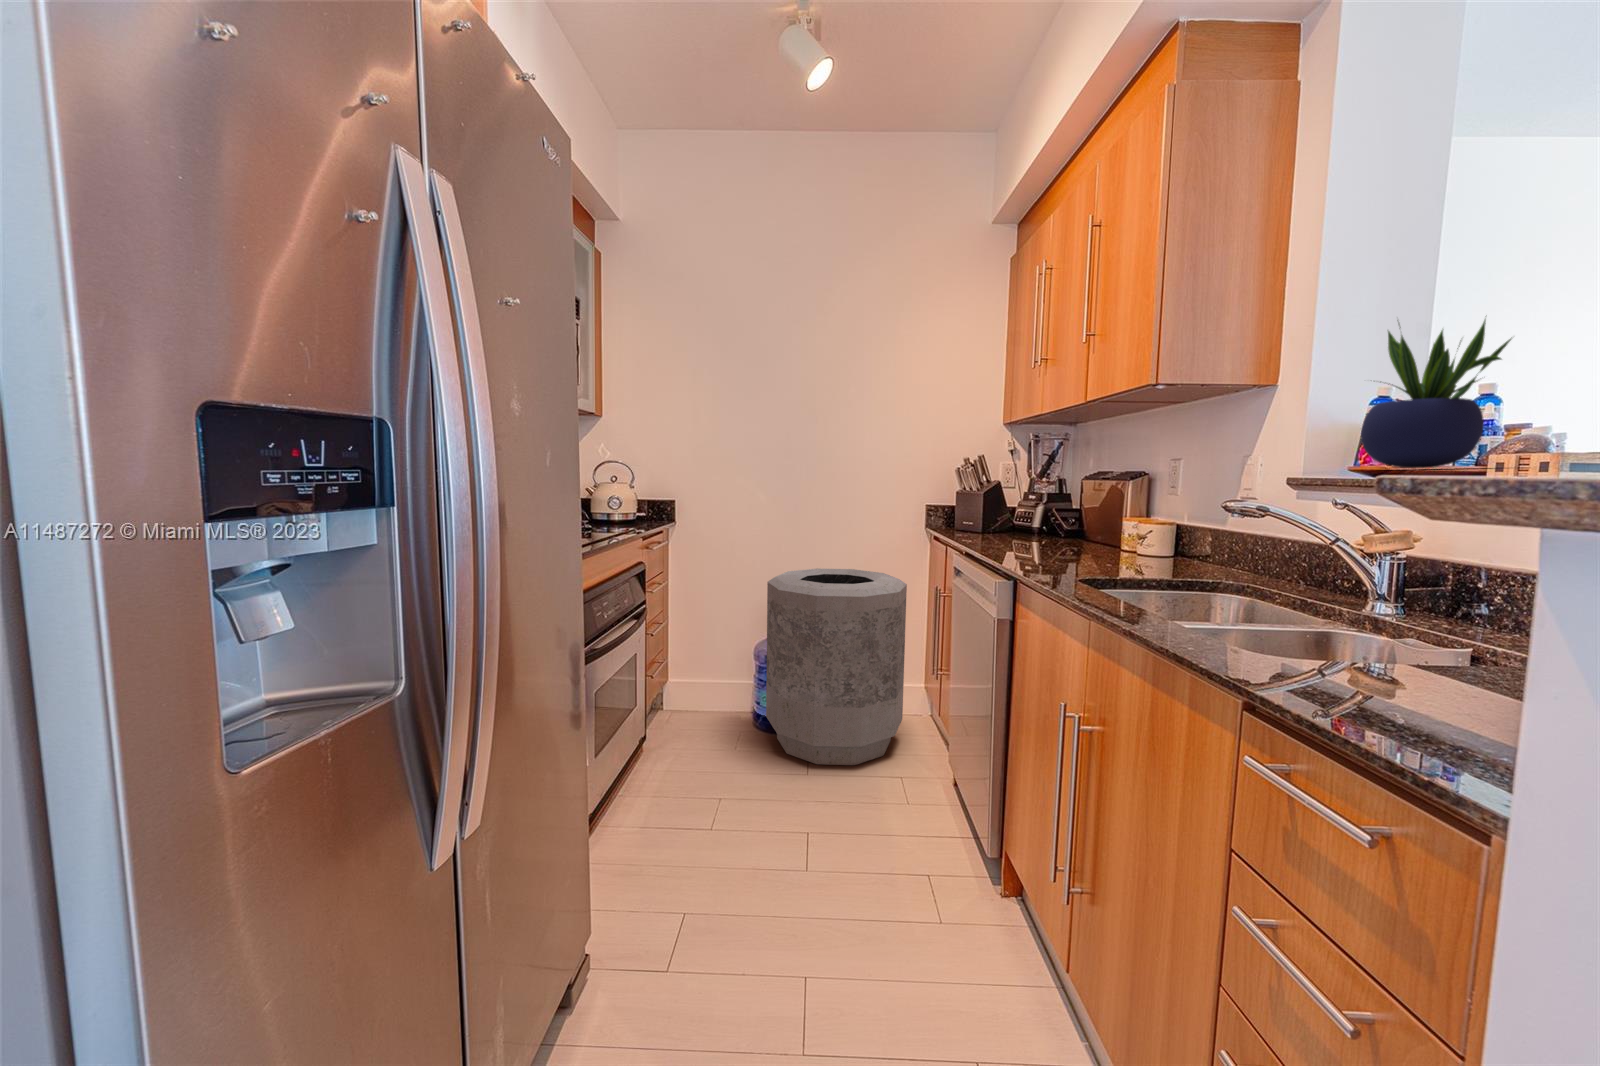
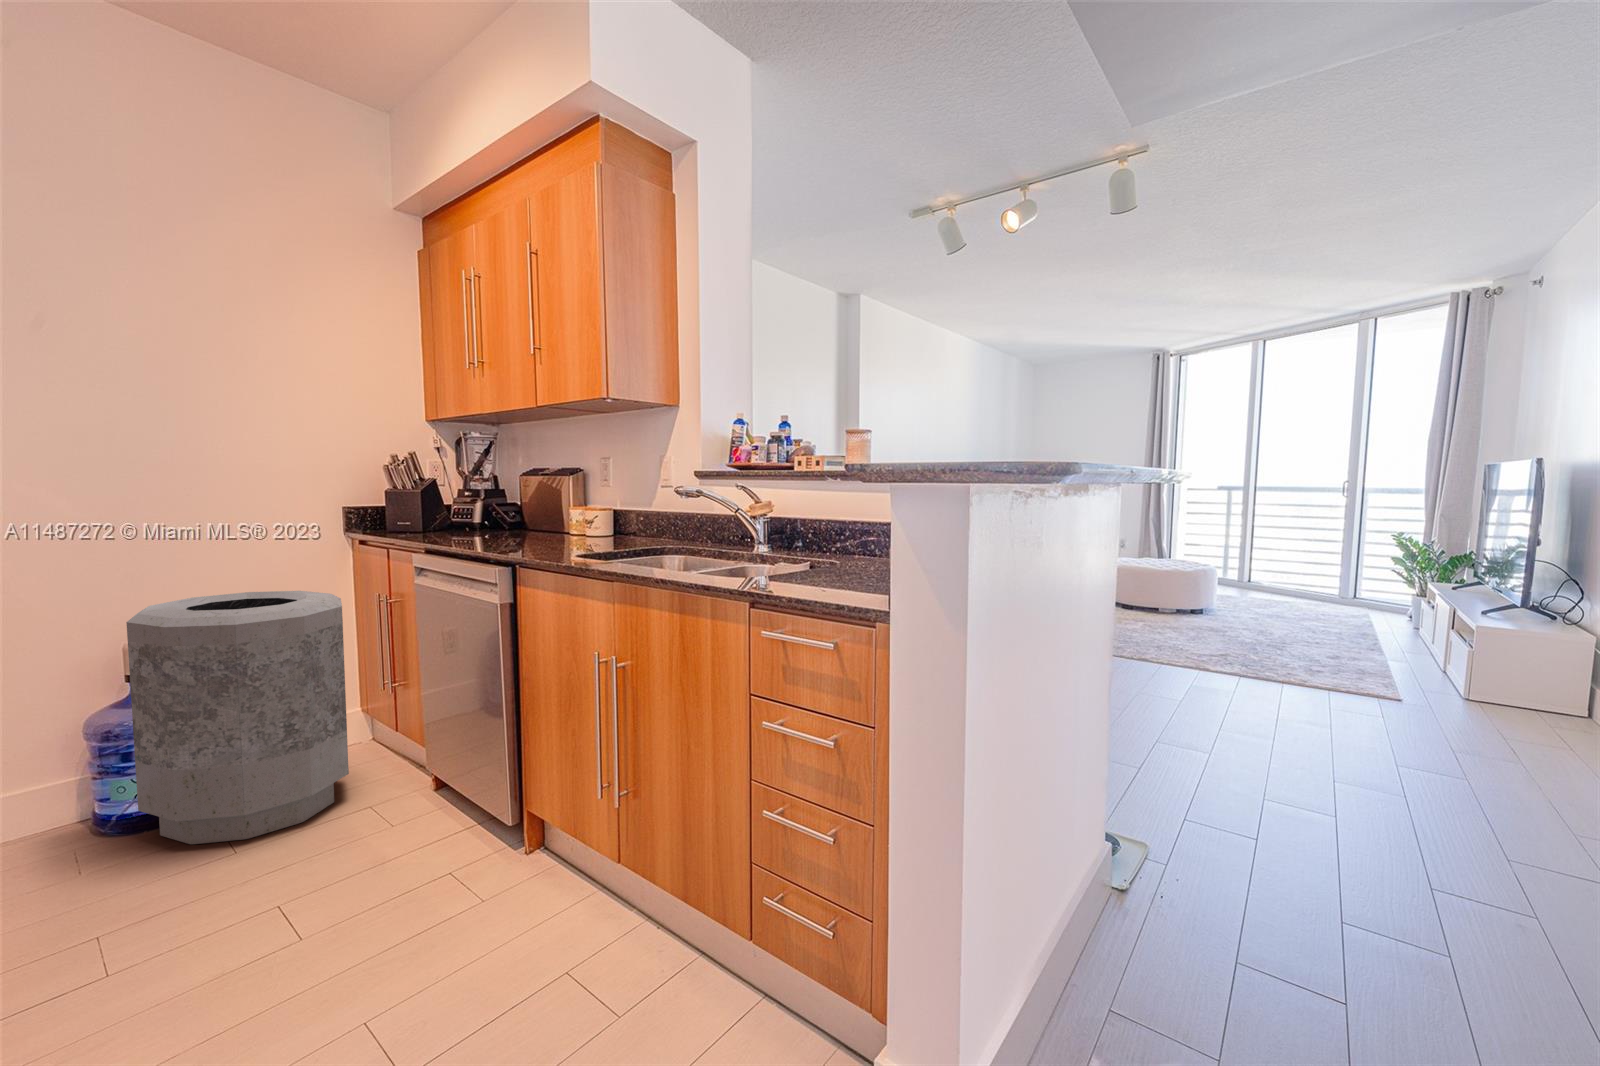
potted plant: present [1361,319,1511,468] -> none [730,370,794,465]

